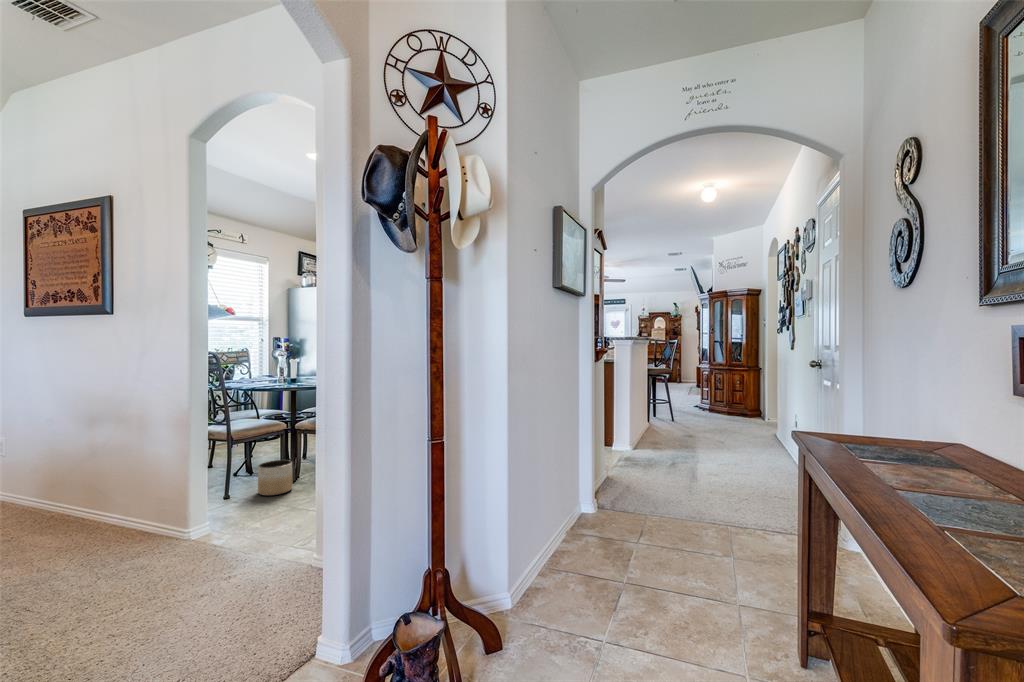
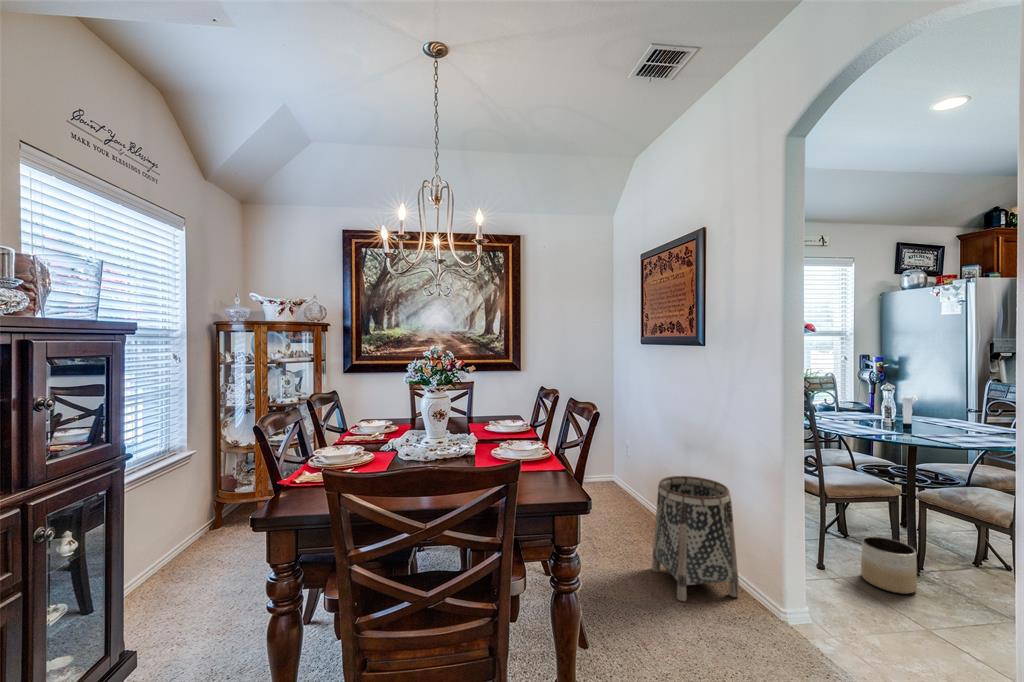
basket: none [40,443,148,565] -> present [652,476,739,601]

